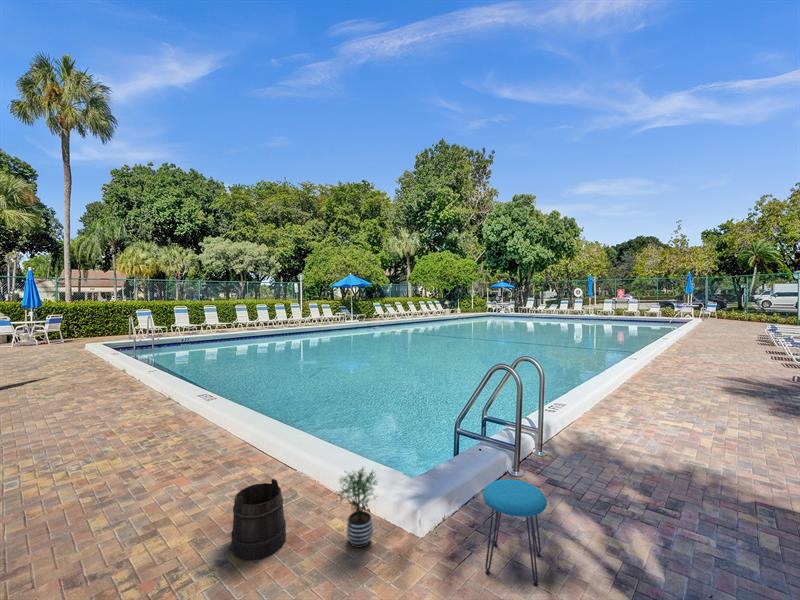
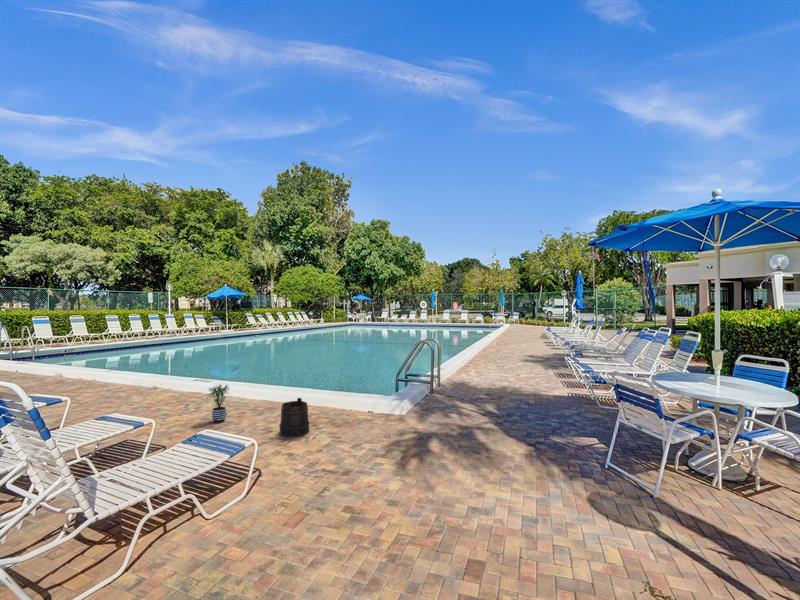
potted plant: present [335,468,377,547] -> present [207,385,229,423]
stool: present [483,479,547,587] -> none [413,384,442,425]

